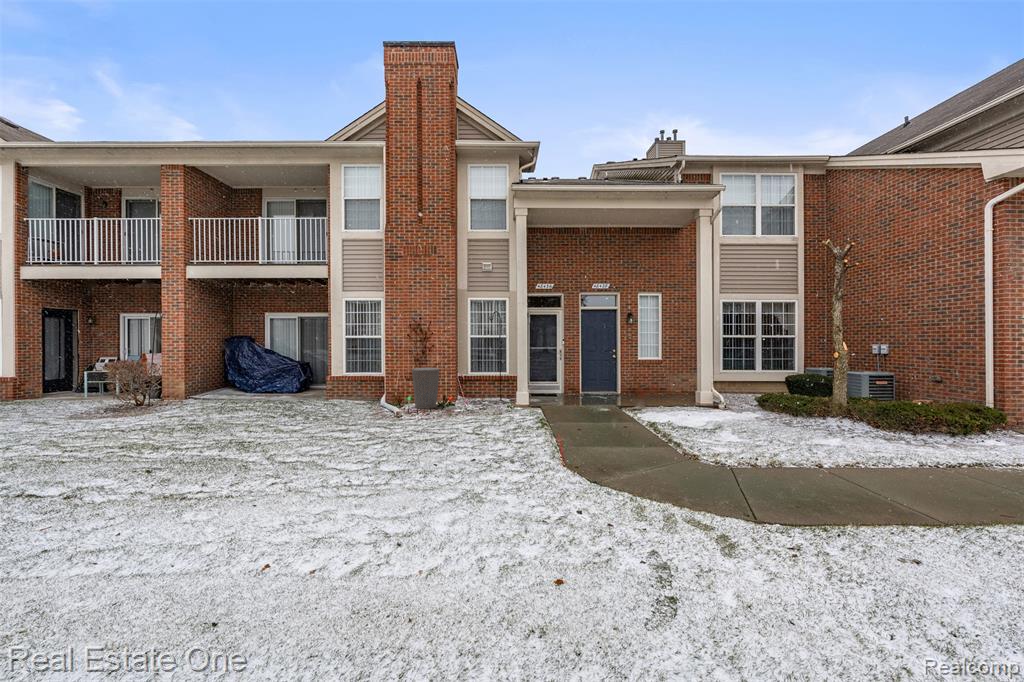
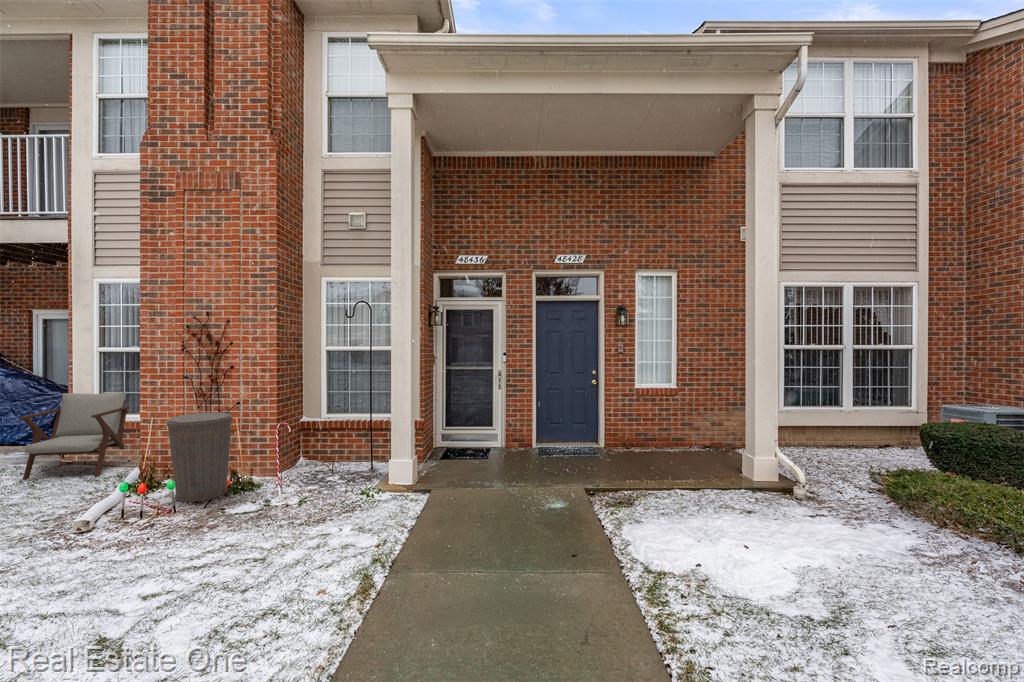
lounge chair: none [324,360,366,403] -> present [19,392,130,480]

